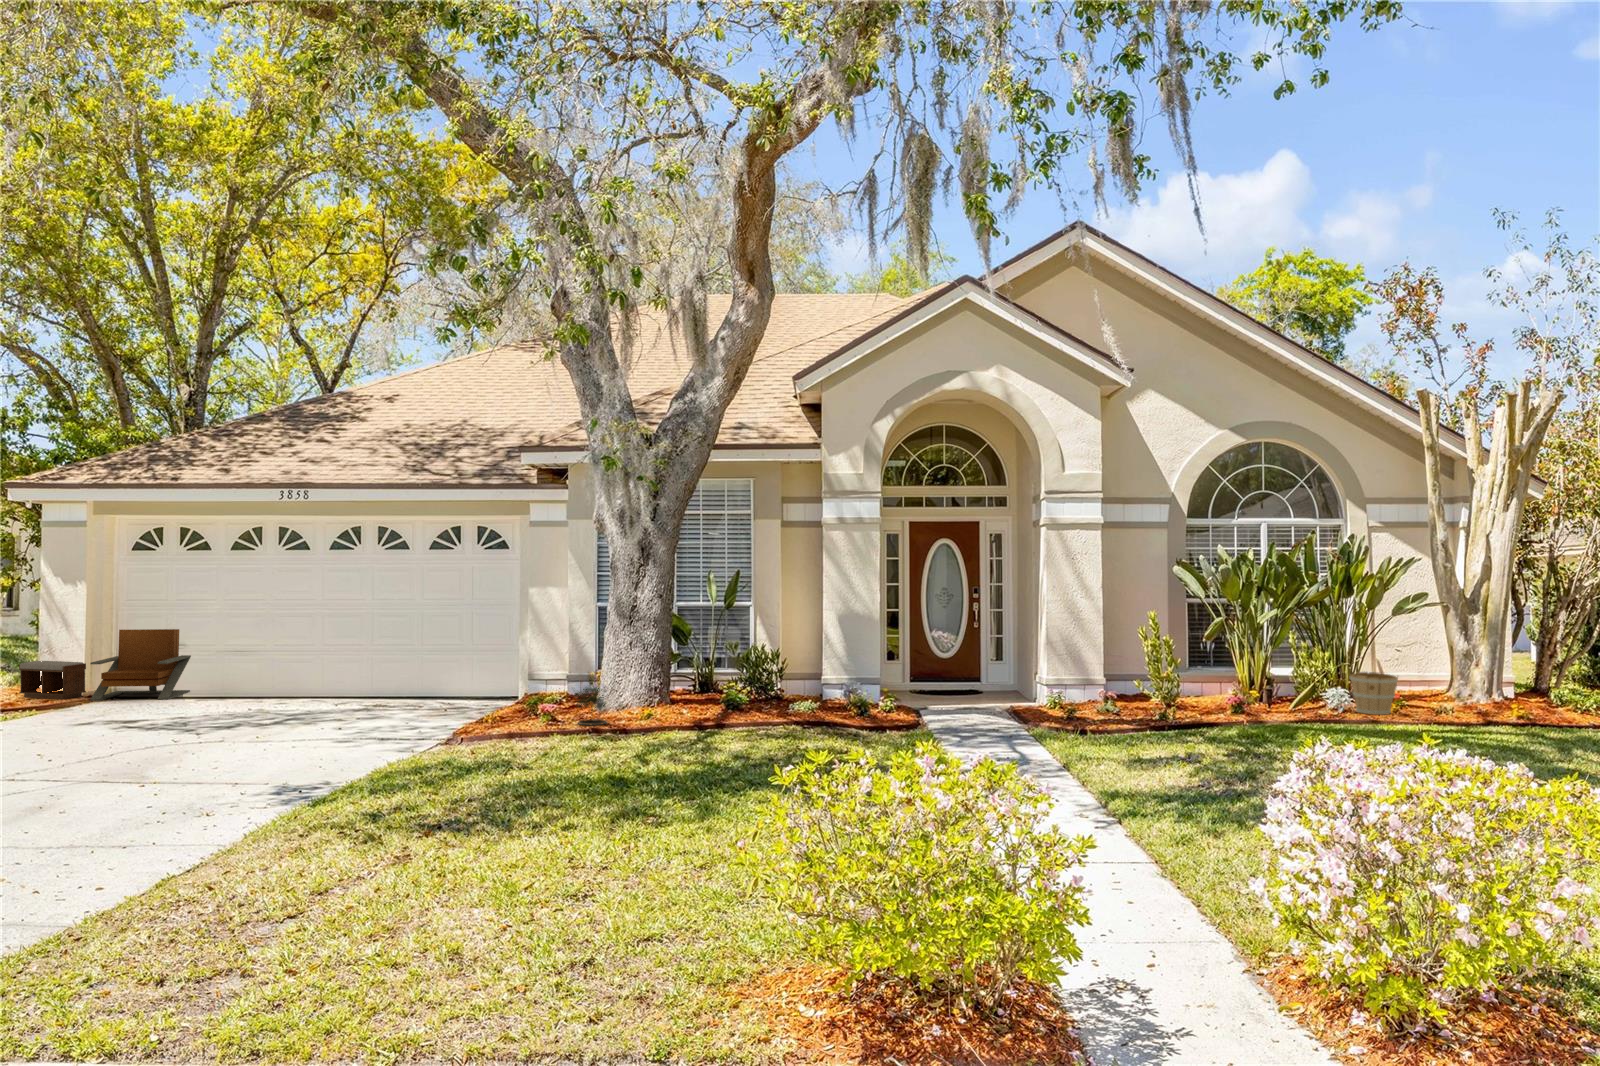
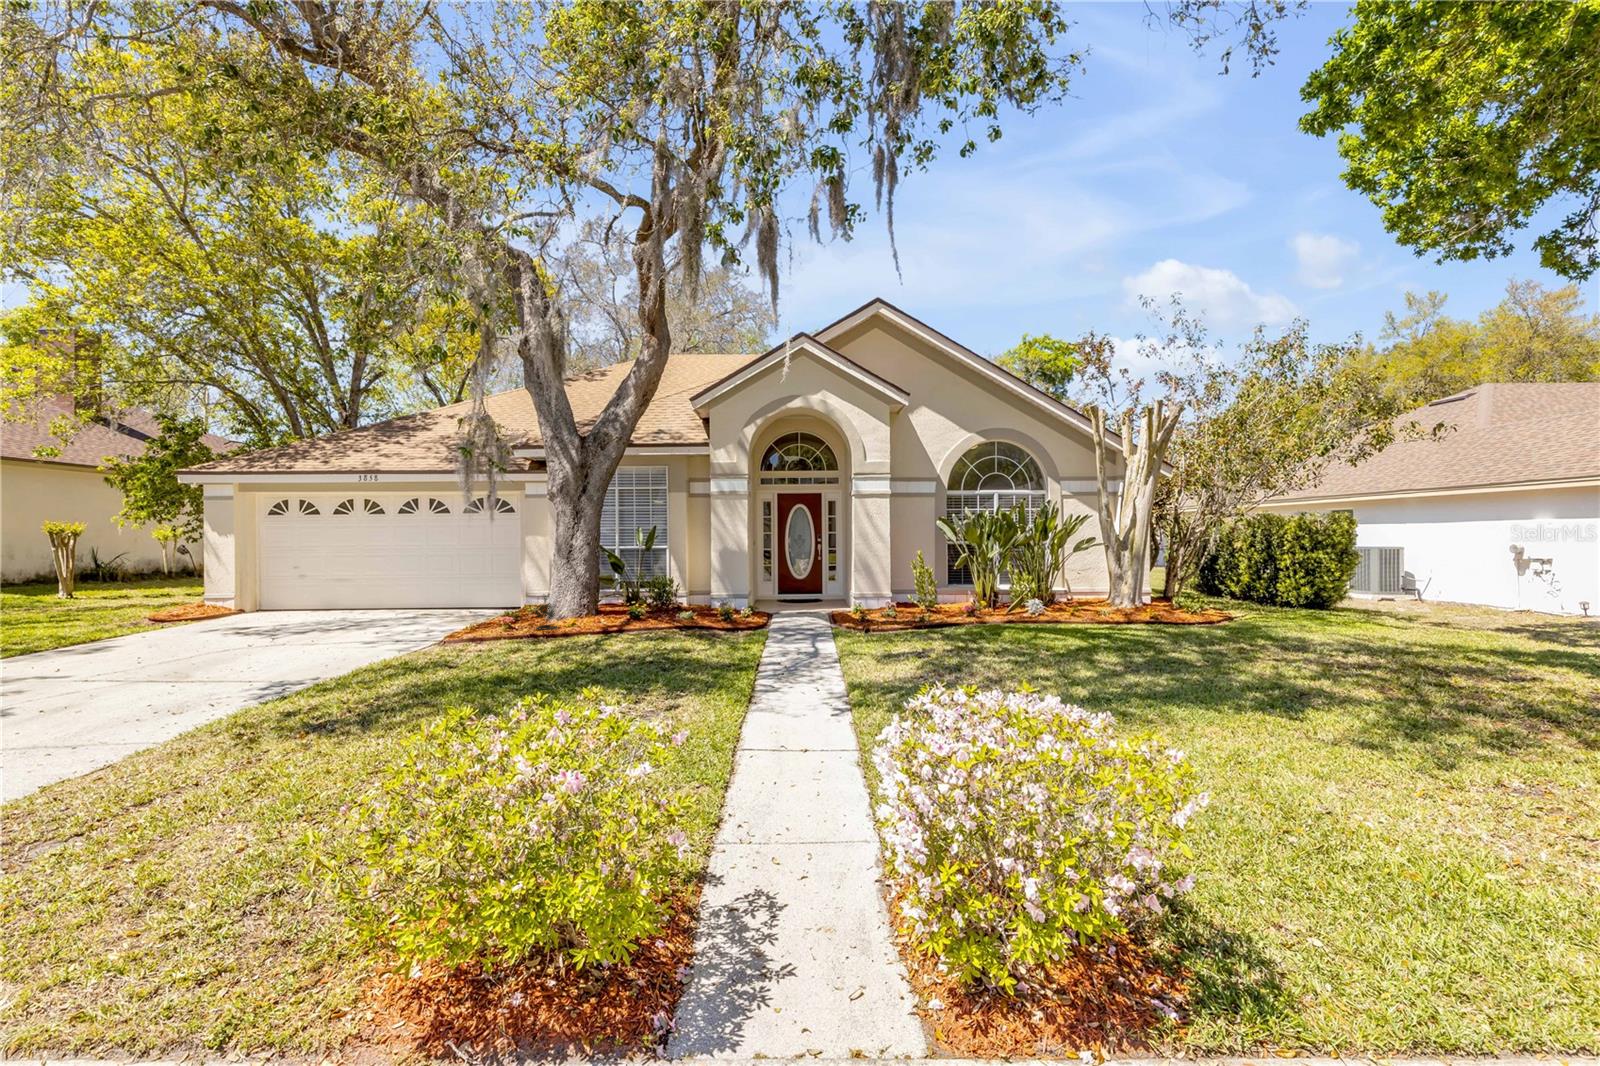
lounge chair: present [90,629,191,701] -> none [233,566,308,613]
bench: present [19,661,86,699] -> none [189,587,236,612]
wooden bucket: present [1350,672,1398,715] -> none [1045,588,1076,616]

